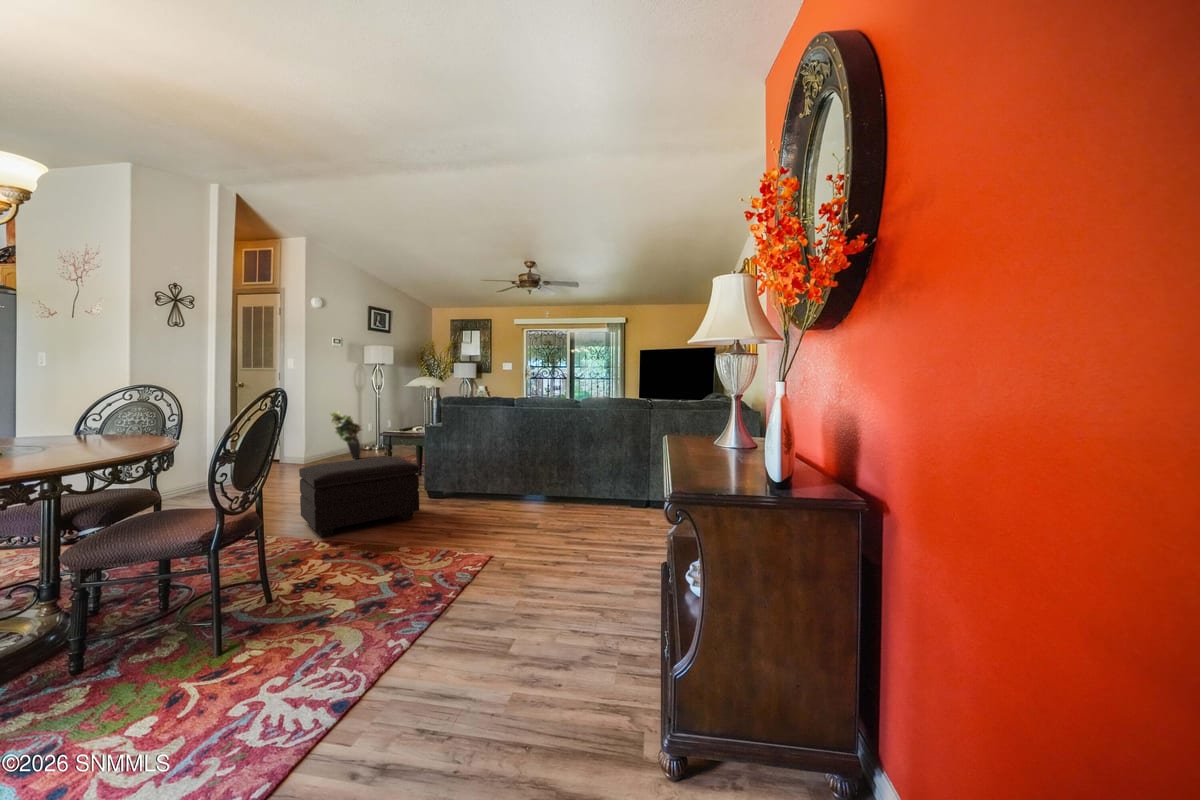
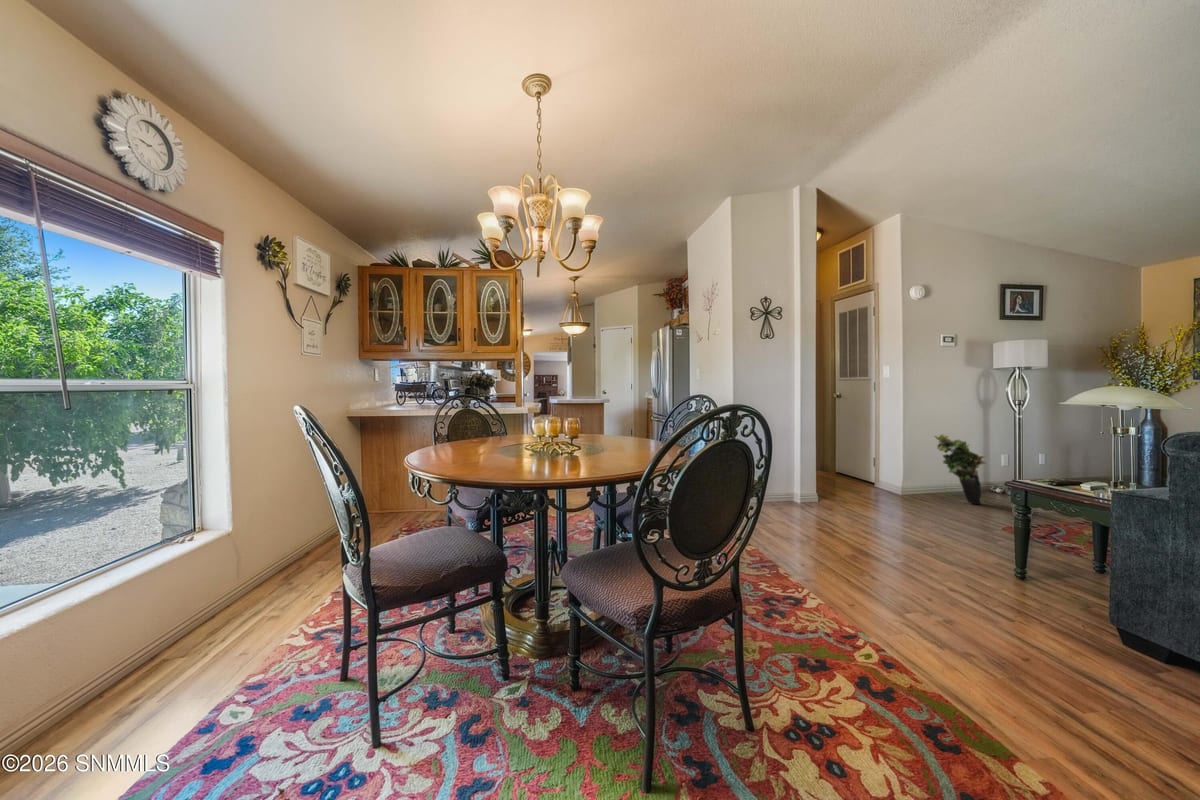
footstool: present [299,456,419,538] -> none [855,515,1083,671]

